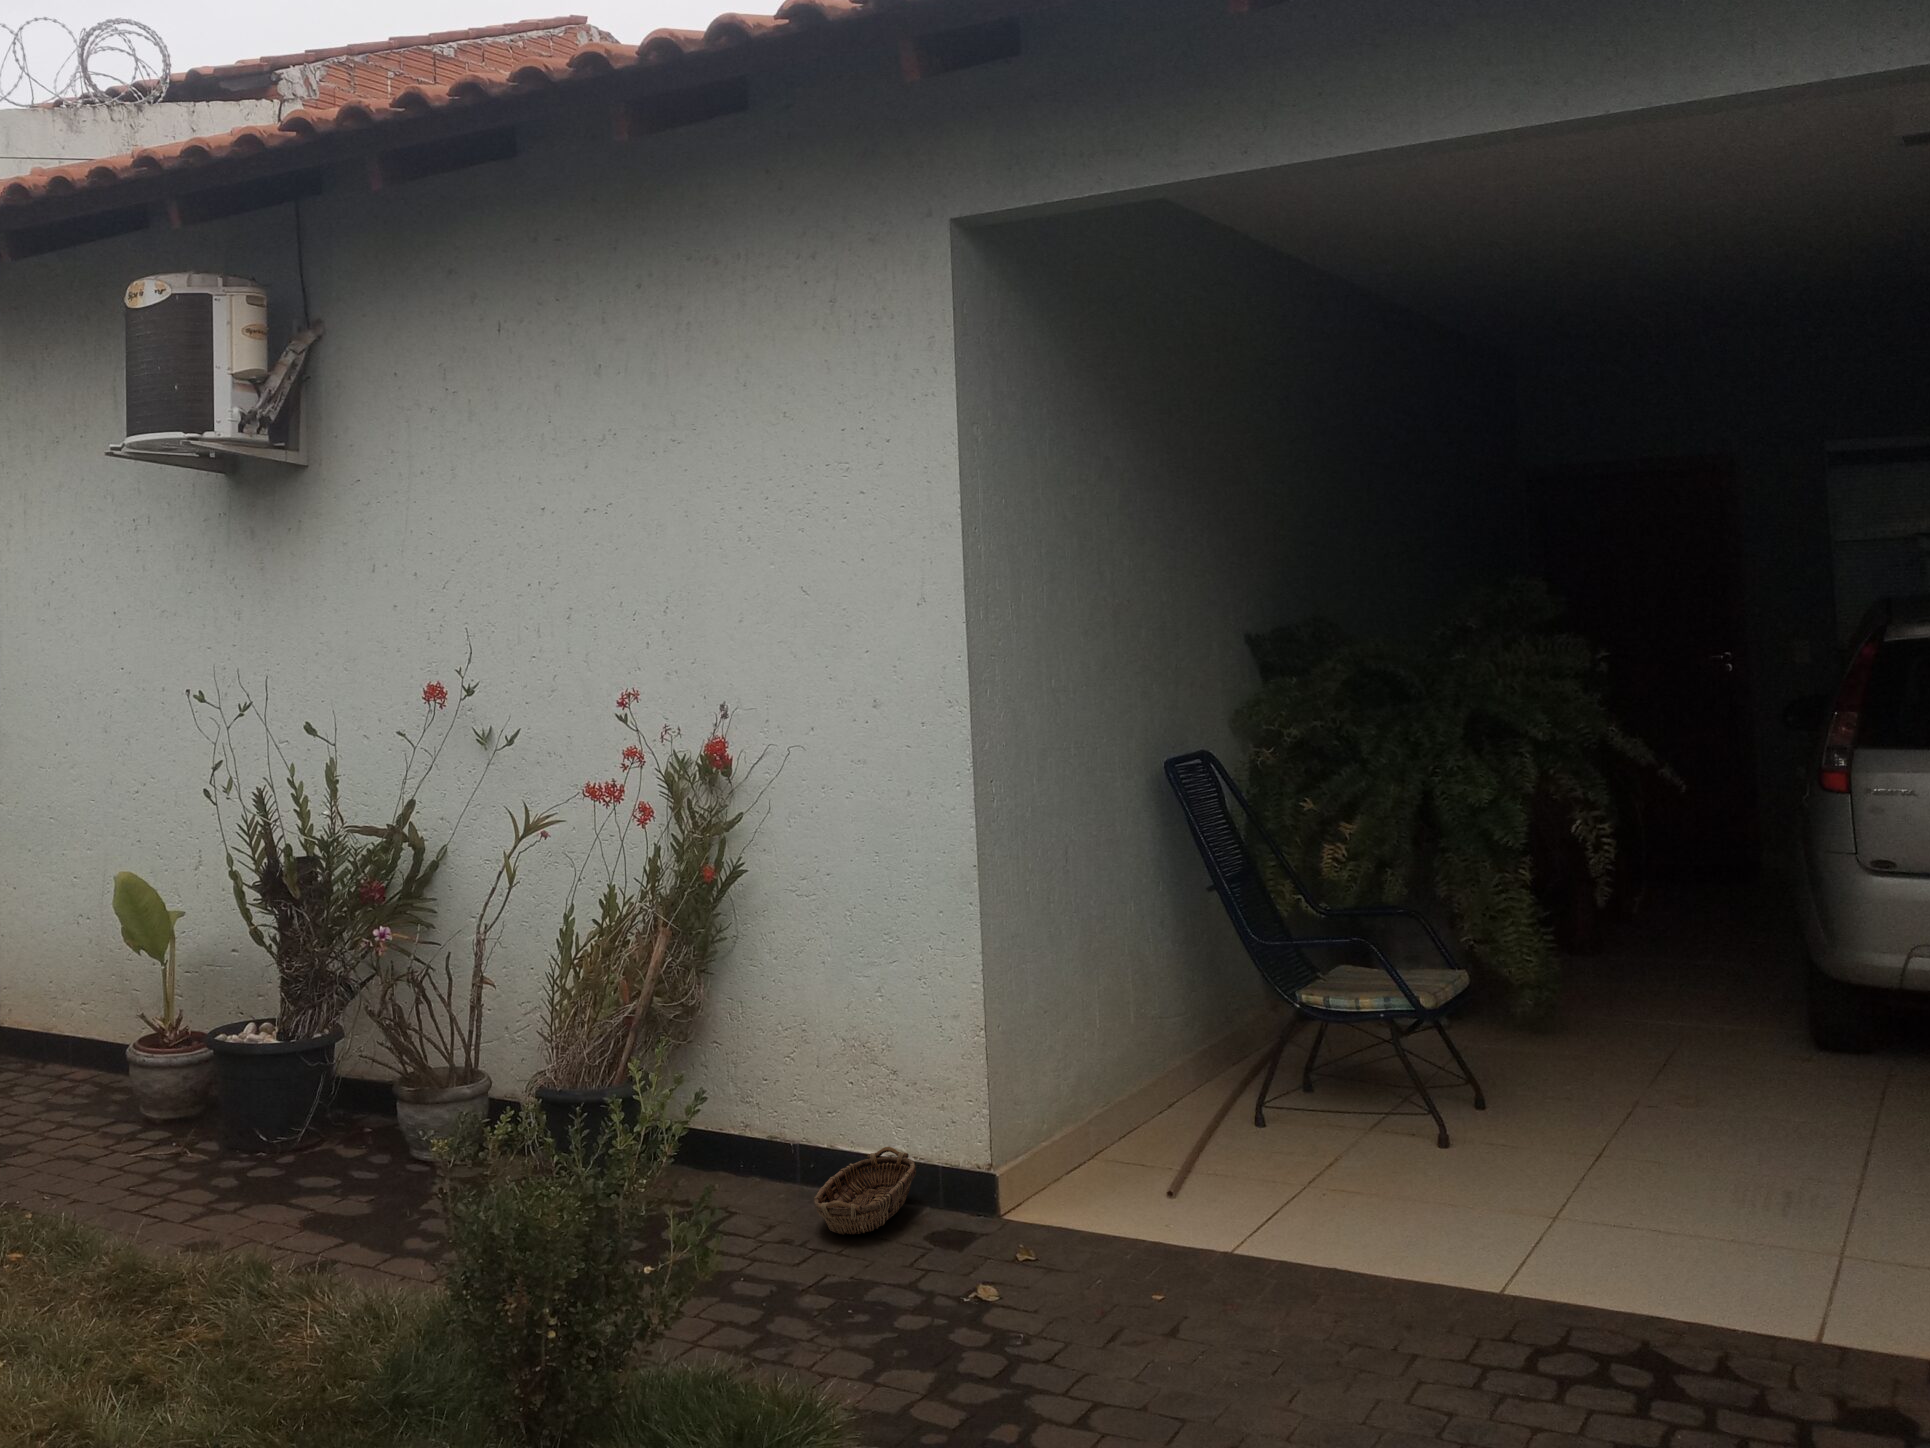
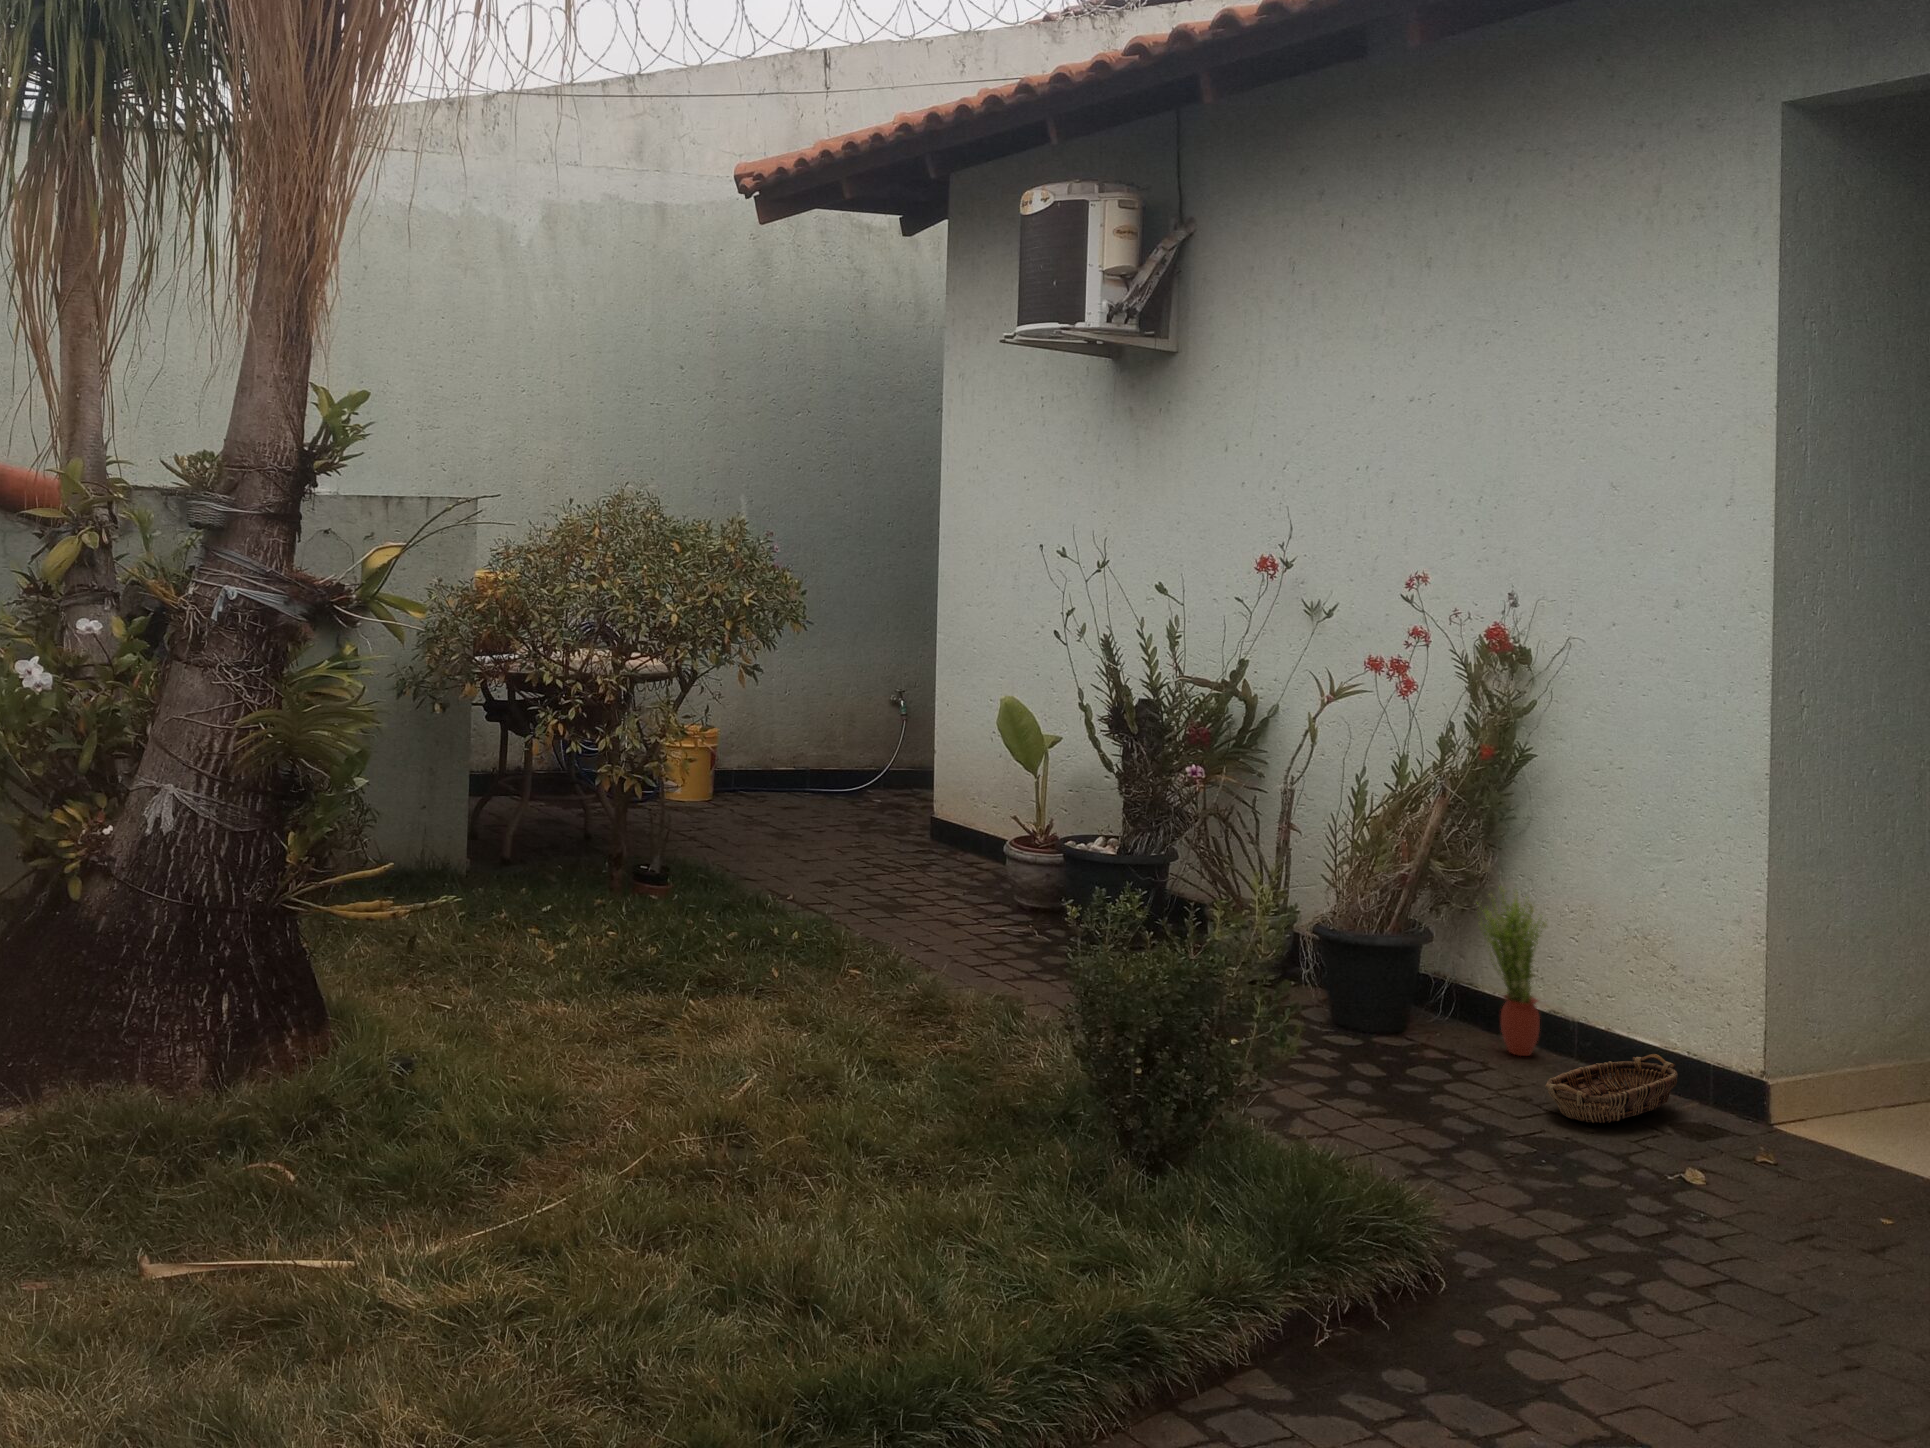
potted plant: none [699,1003,769,1176] -> present [1480,889,1547,1056]

